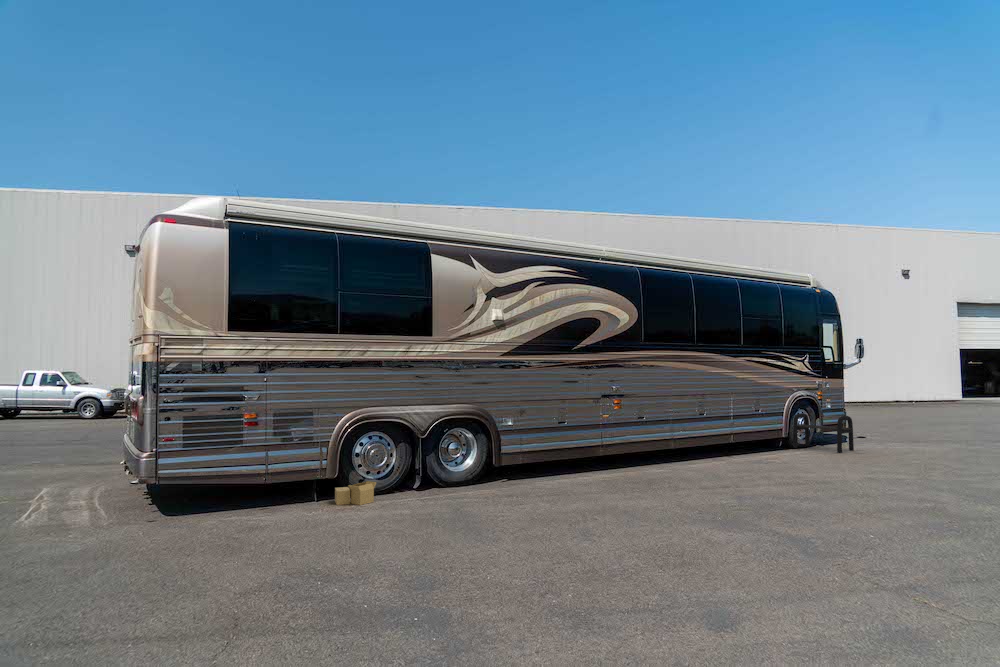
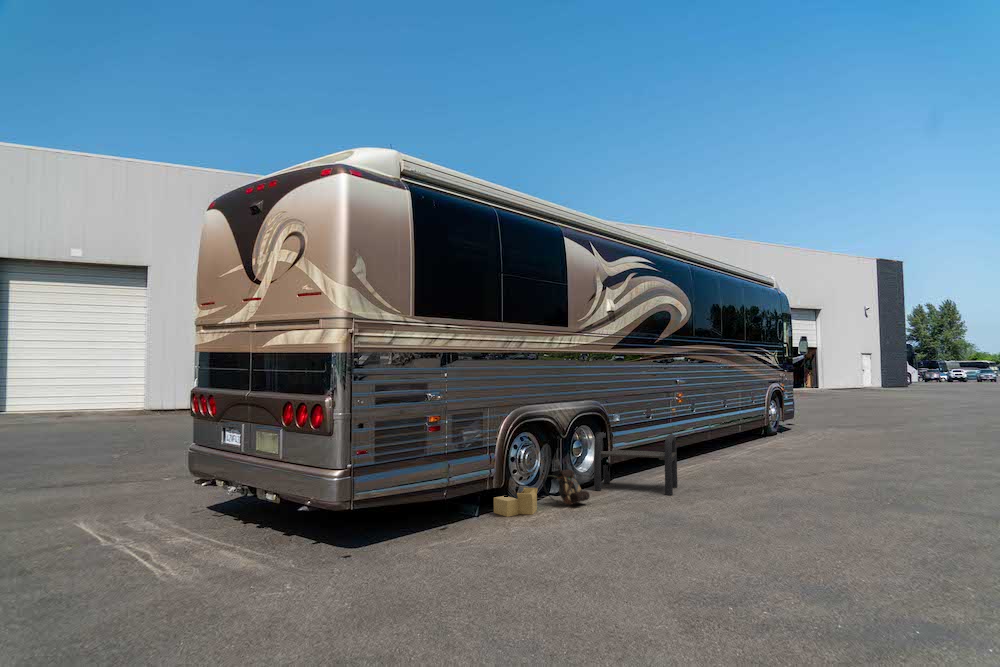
bench: present [793,413,854,453] -> present [594,432,678,495]
backpack: none [394,457,429,500] -> present [543,458,590,505]

